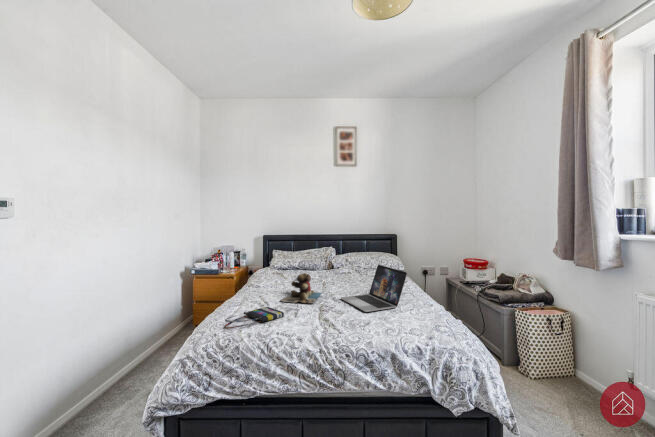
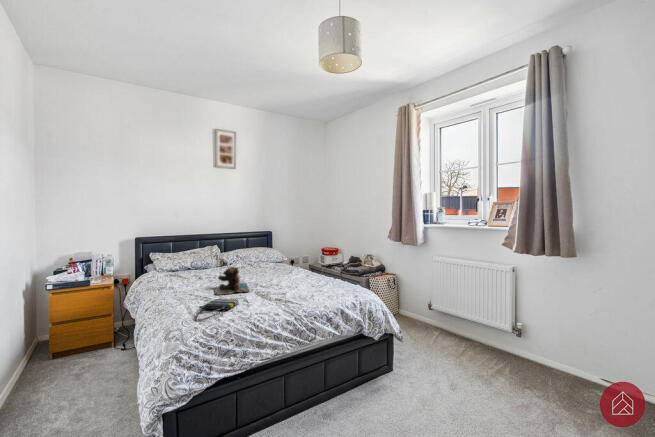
laptop: present [341,265,407,312] -> none [267,254,321,290]

